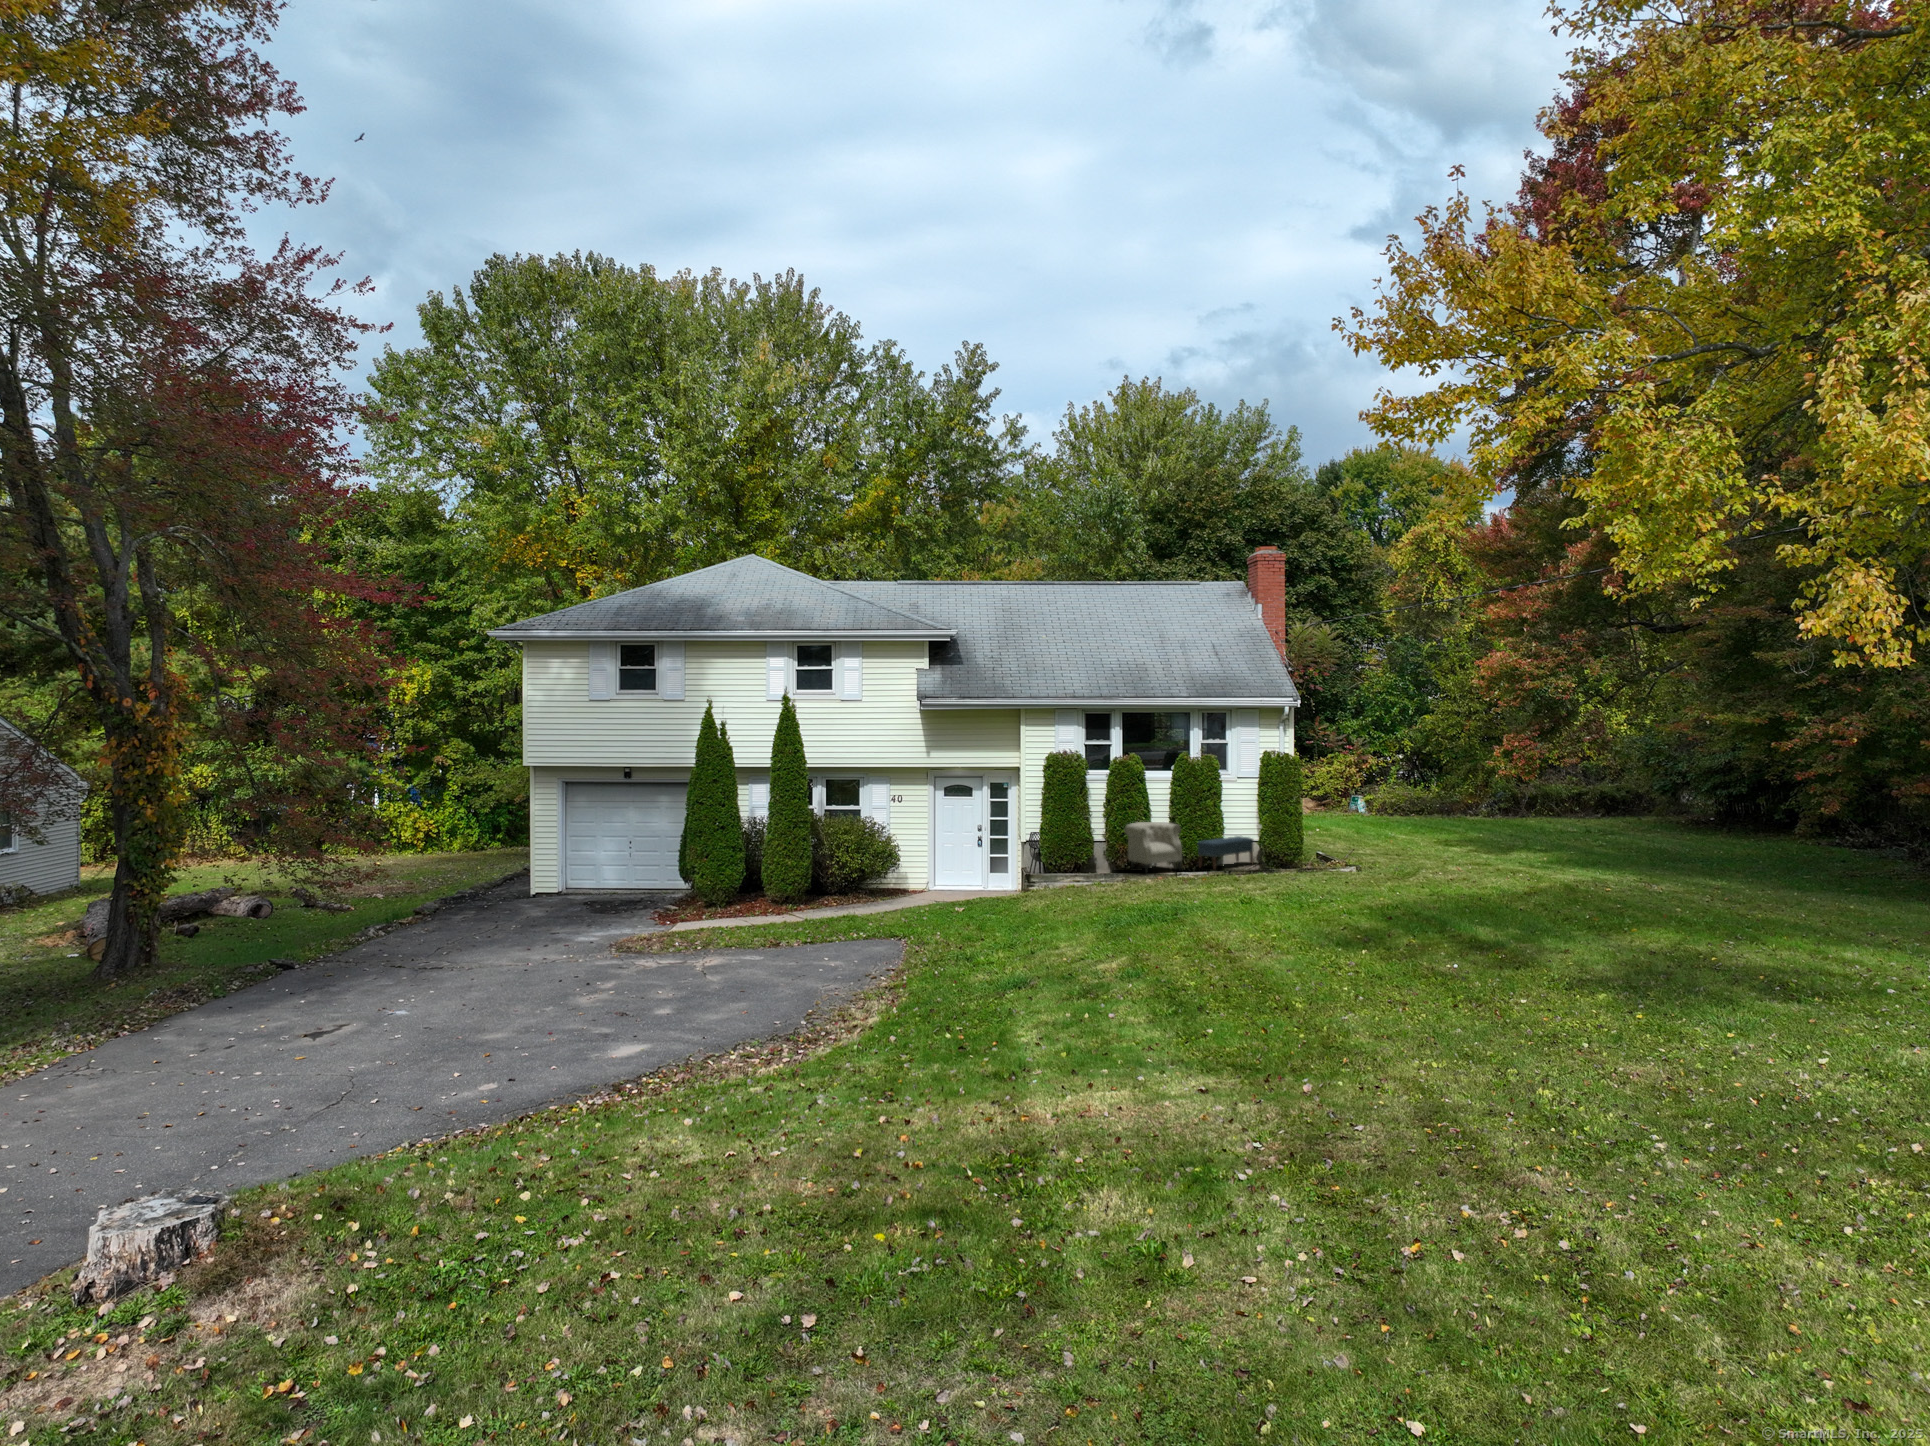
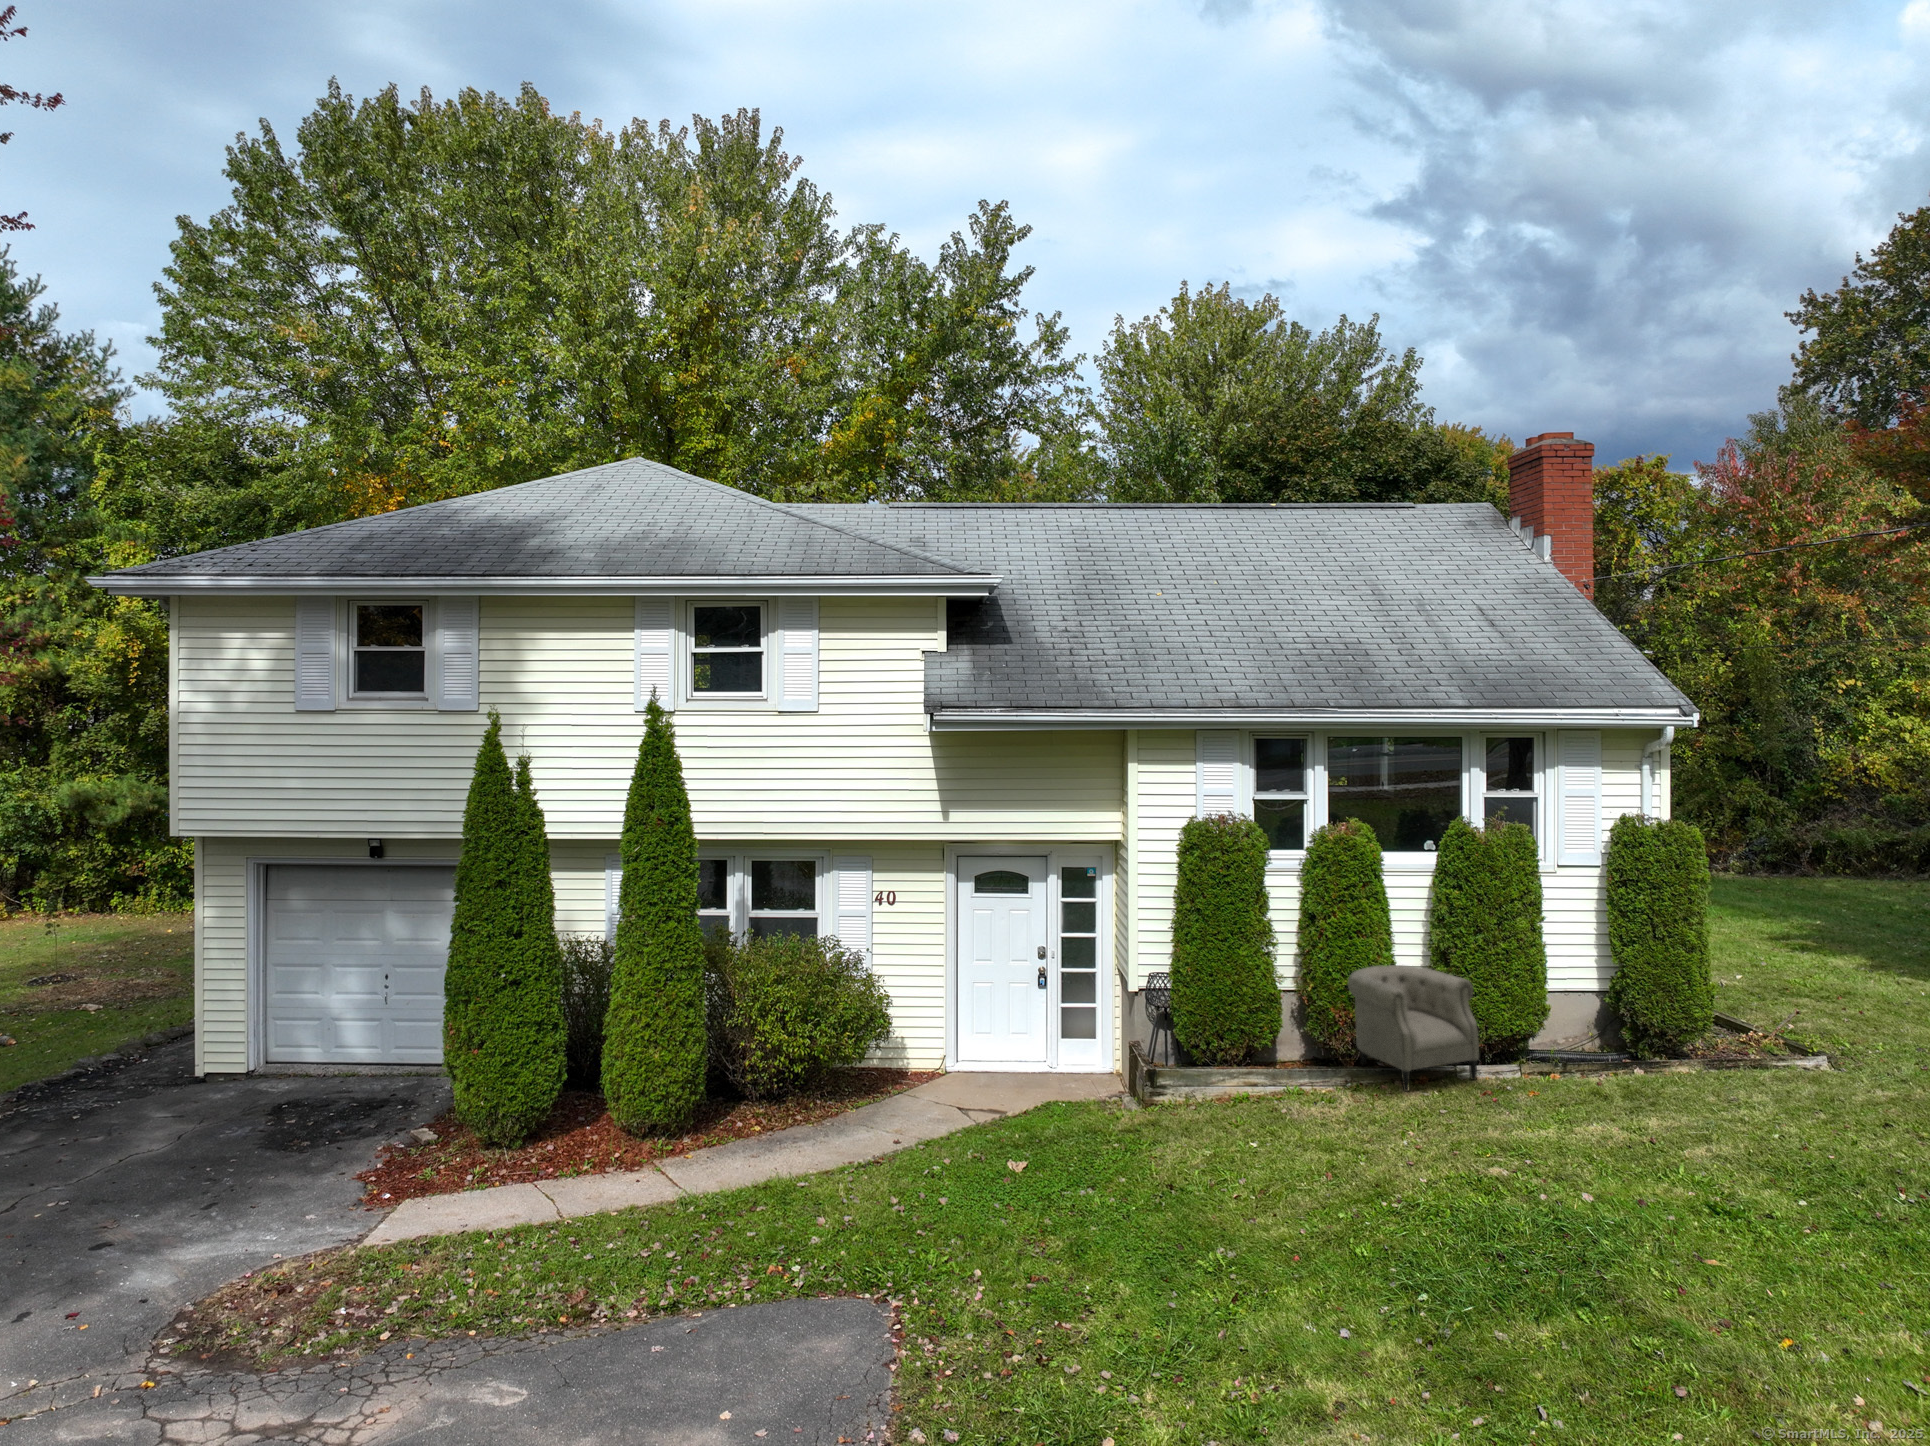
bench: present [1197,836,1253,869] -> none [1504,994,1621,1081]

